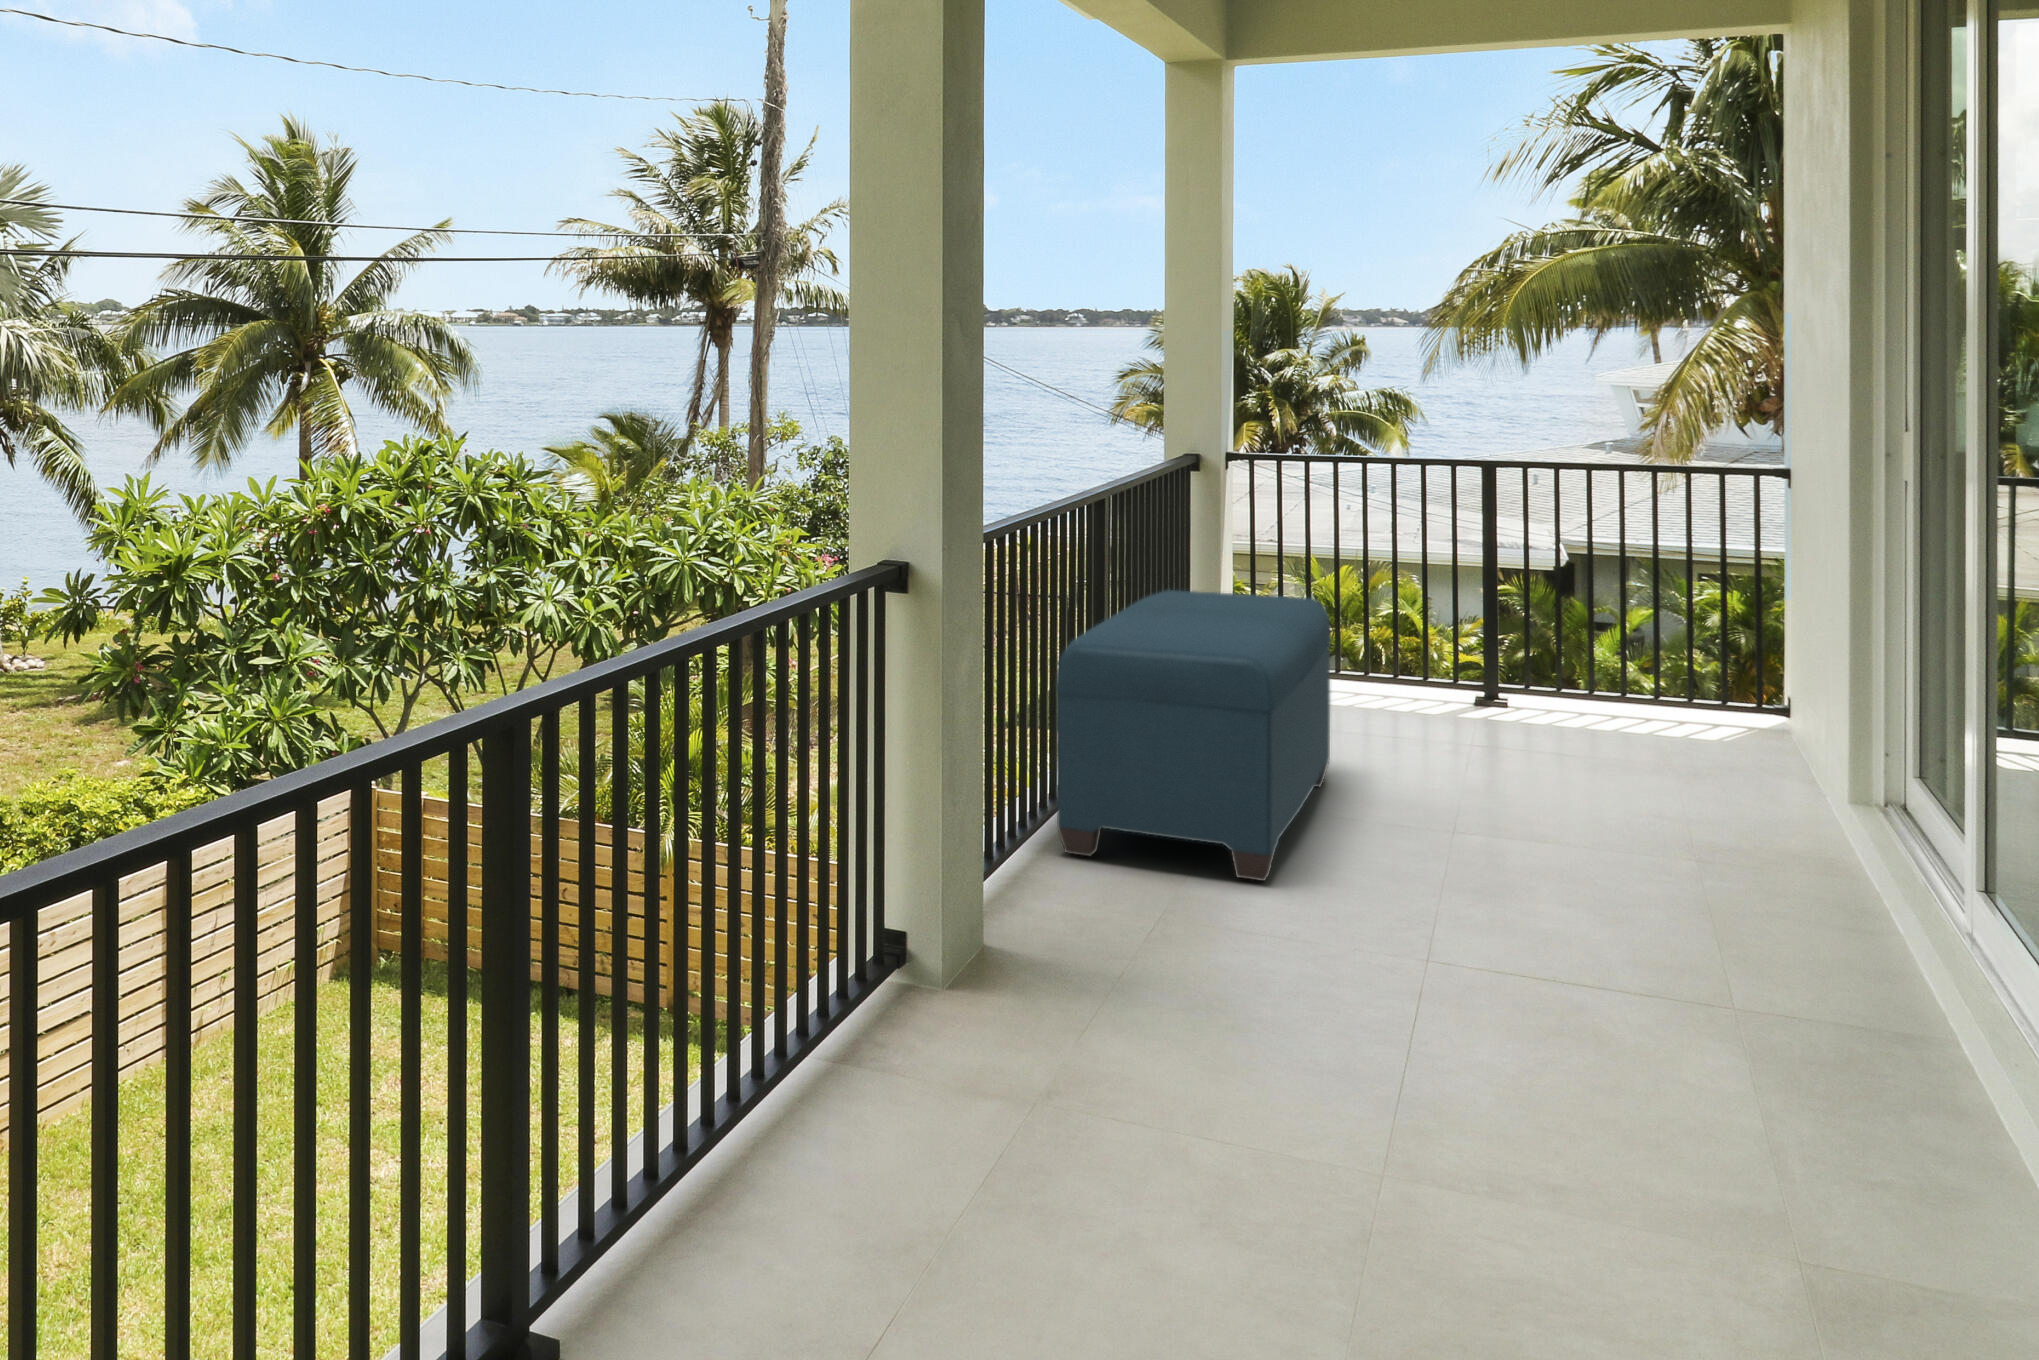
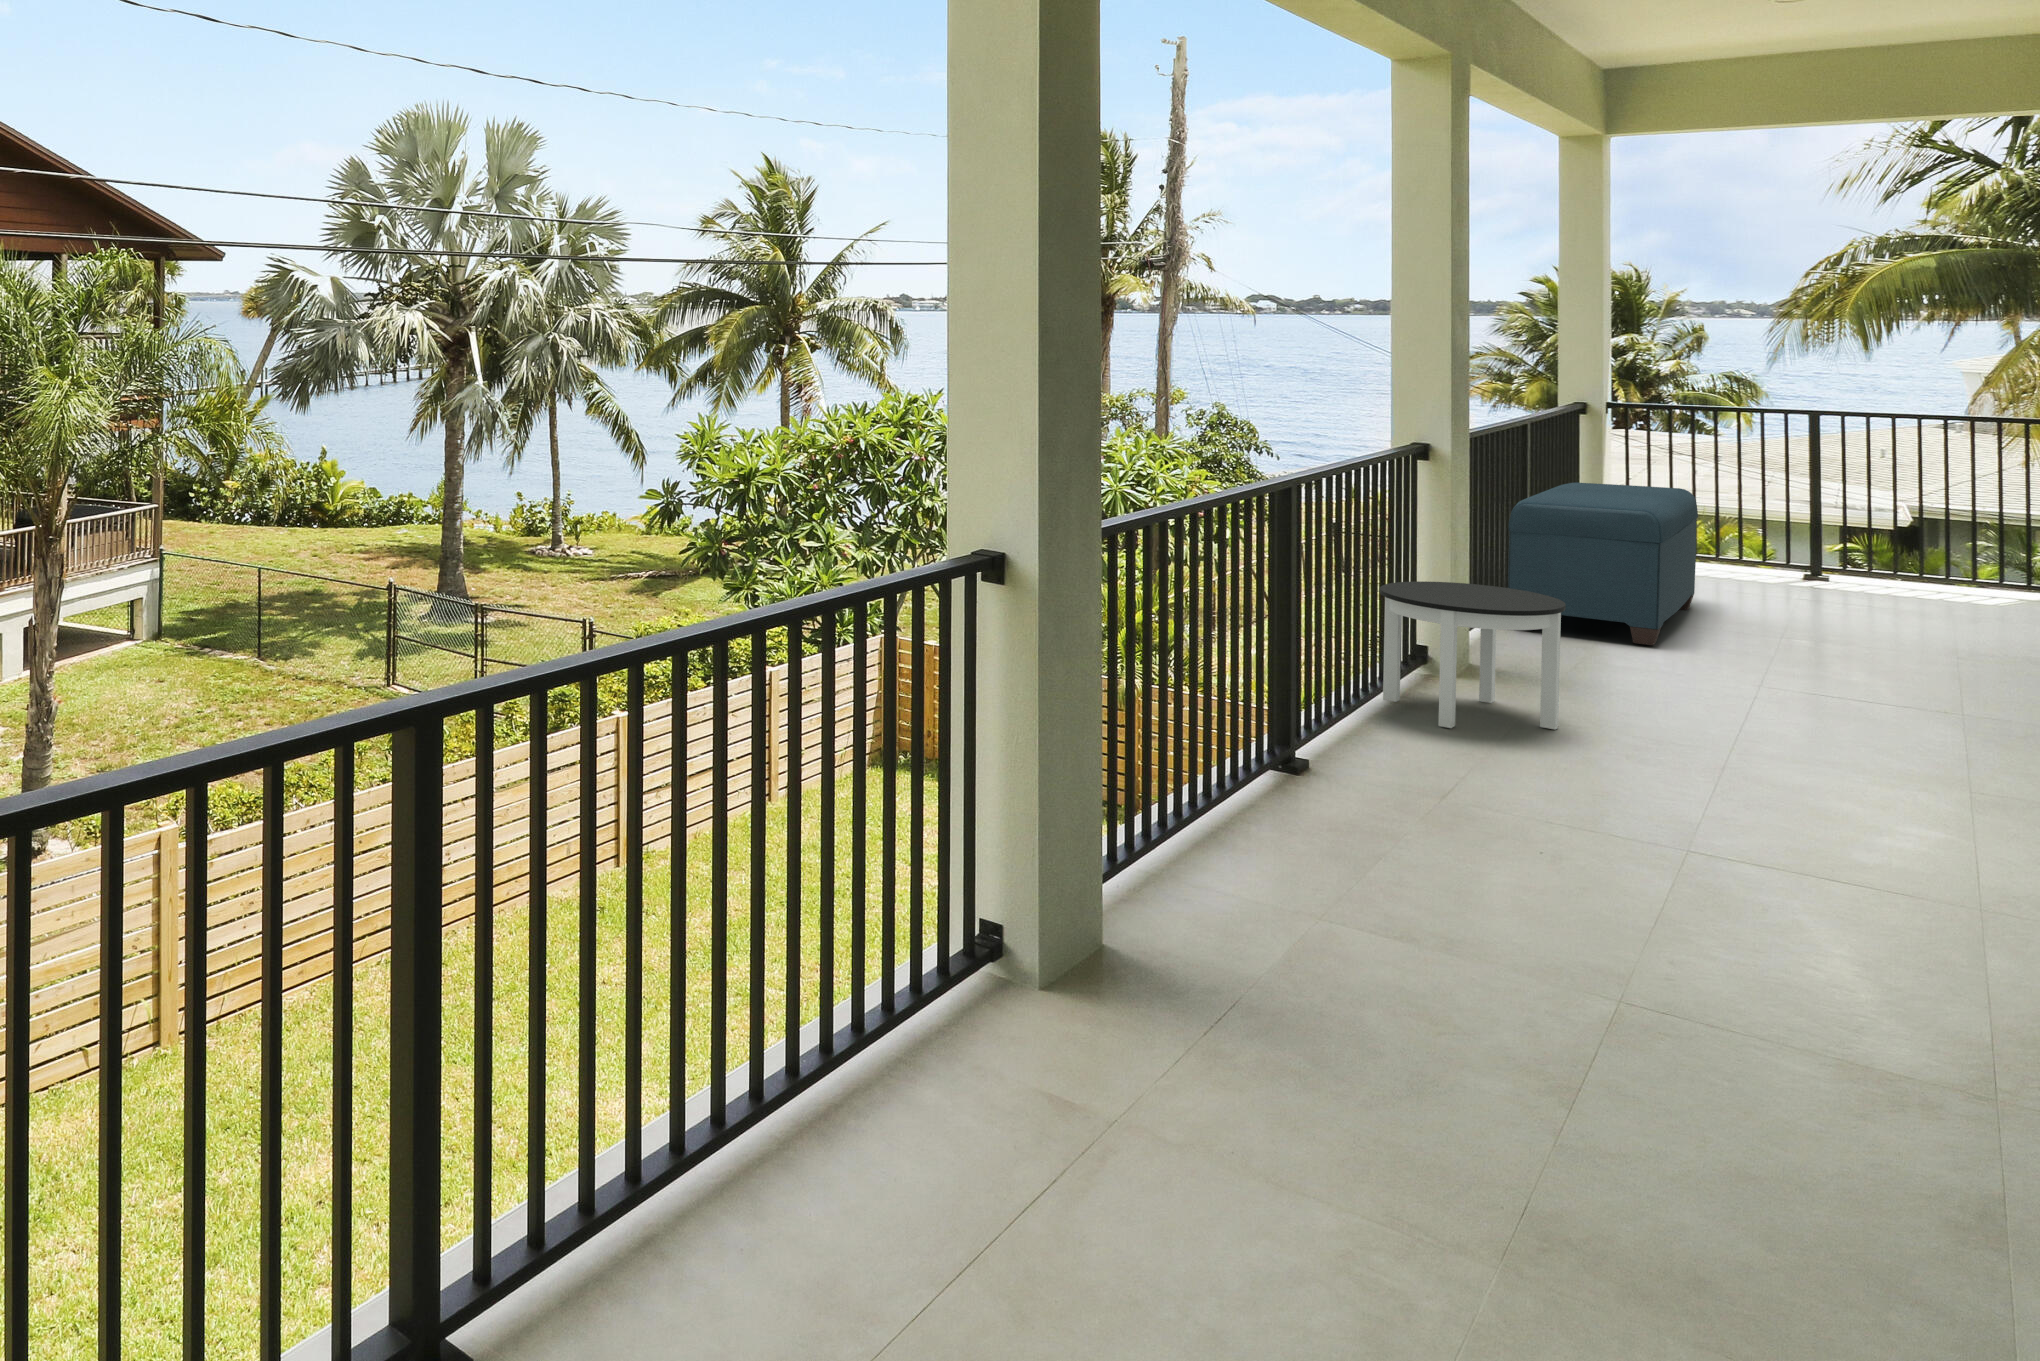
round table: none [771,845,1085,1181] -> present [1380,581,1566,729]

